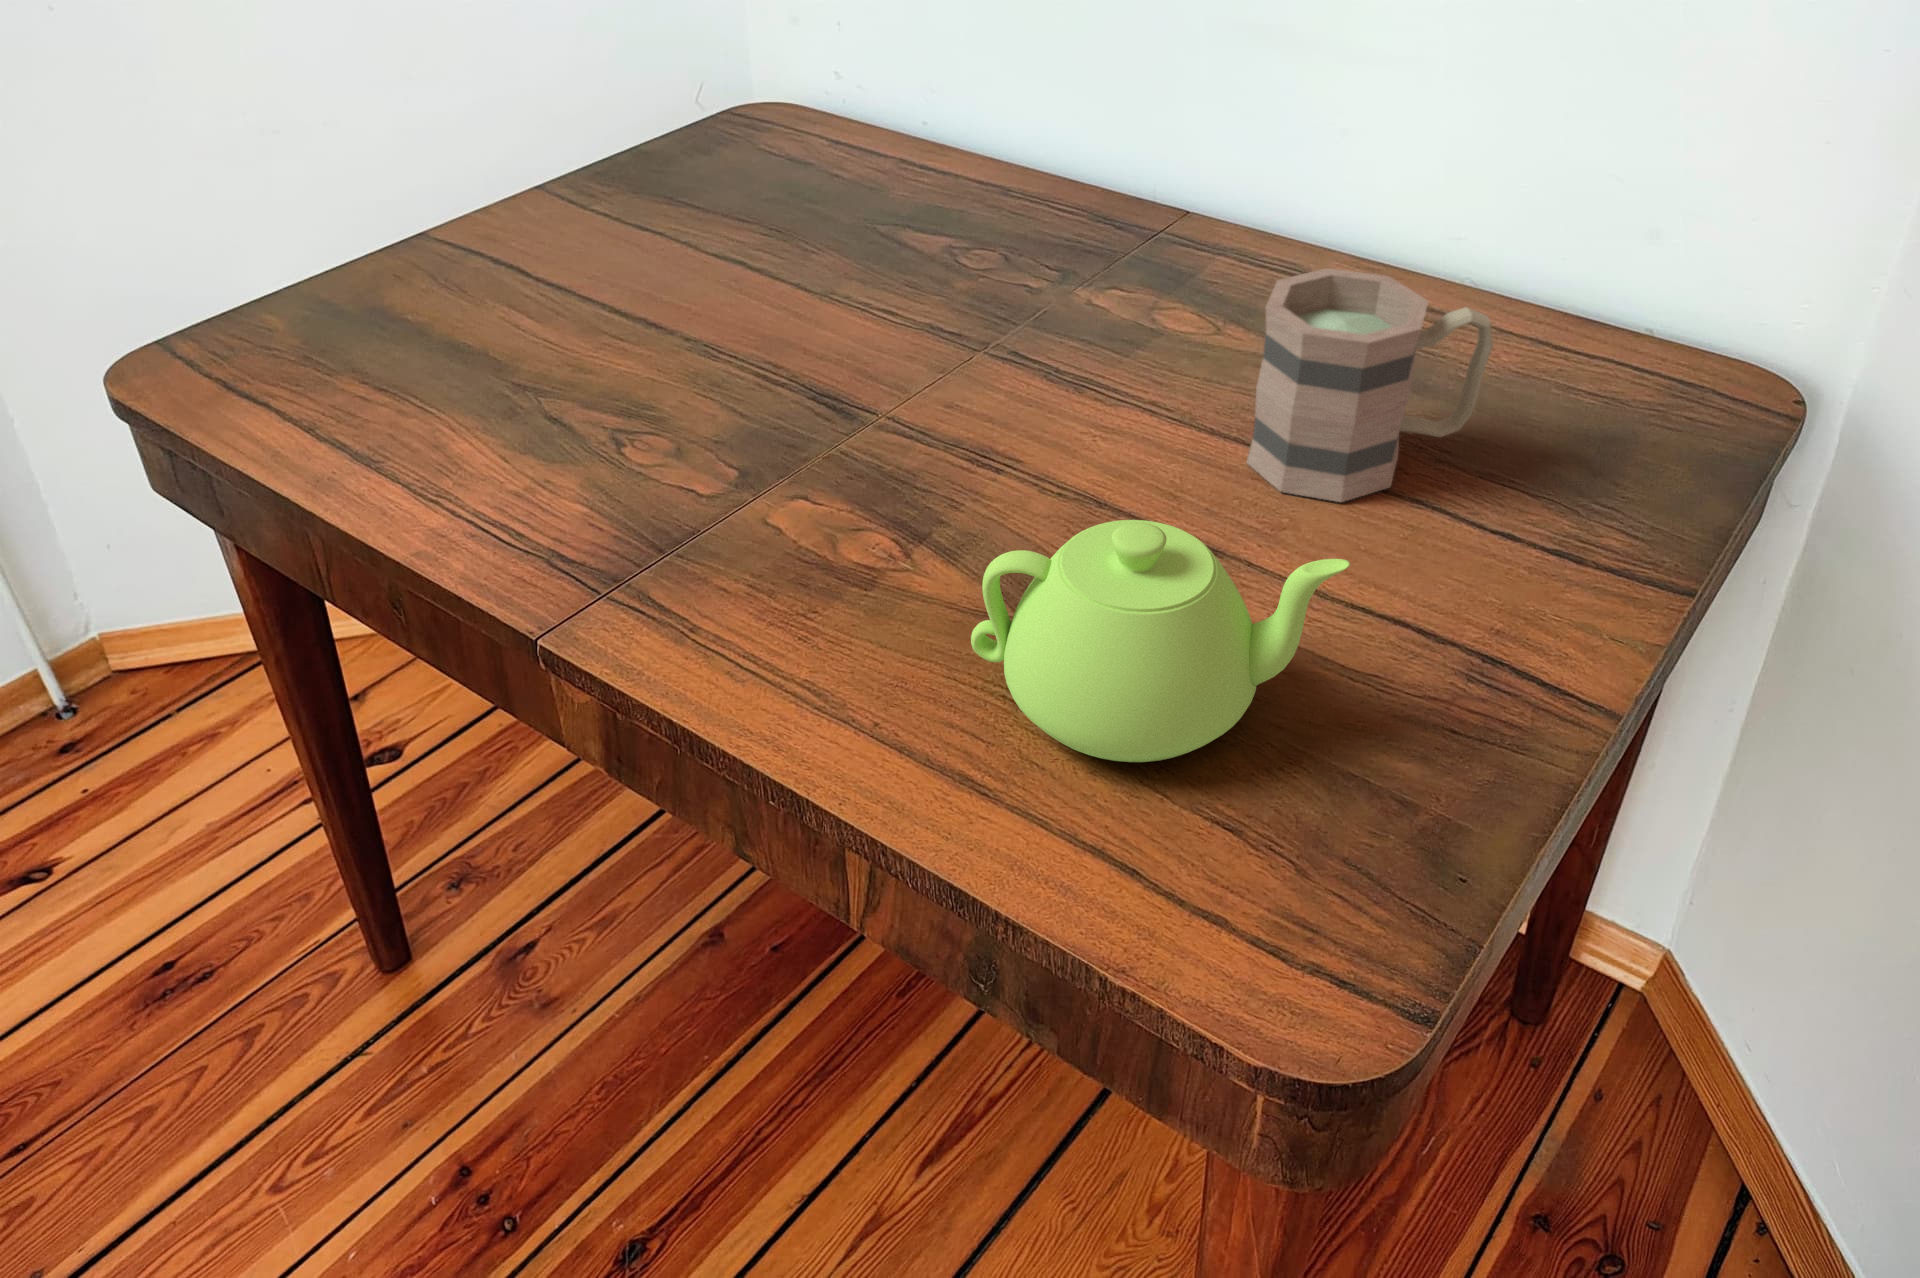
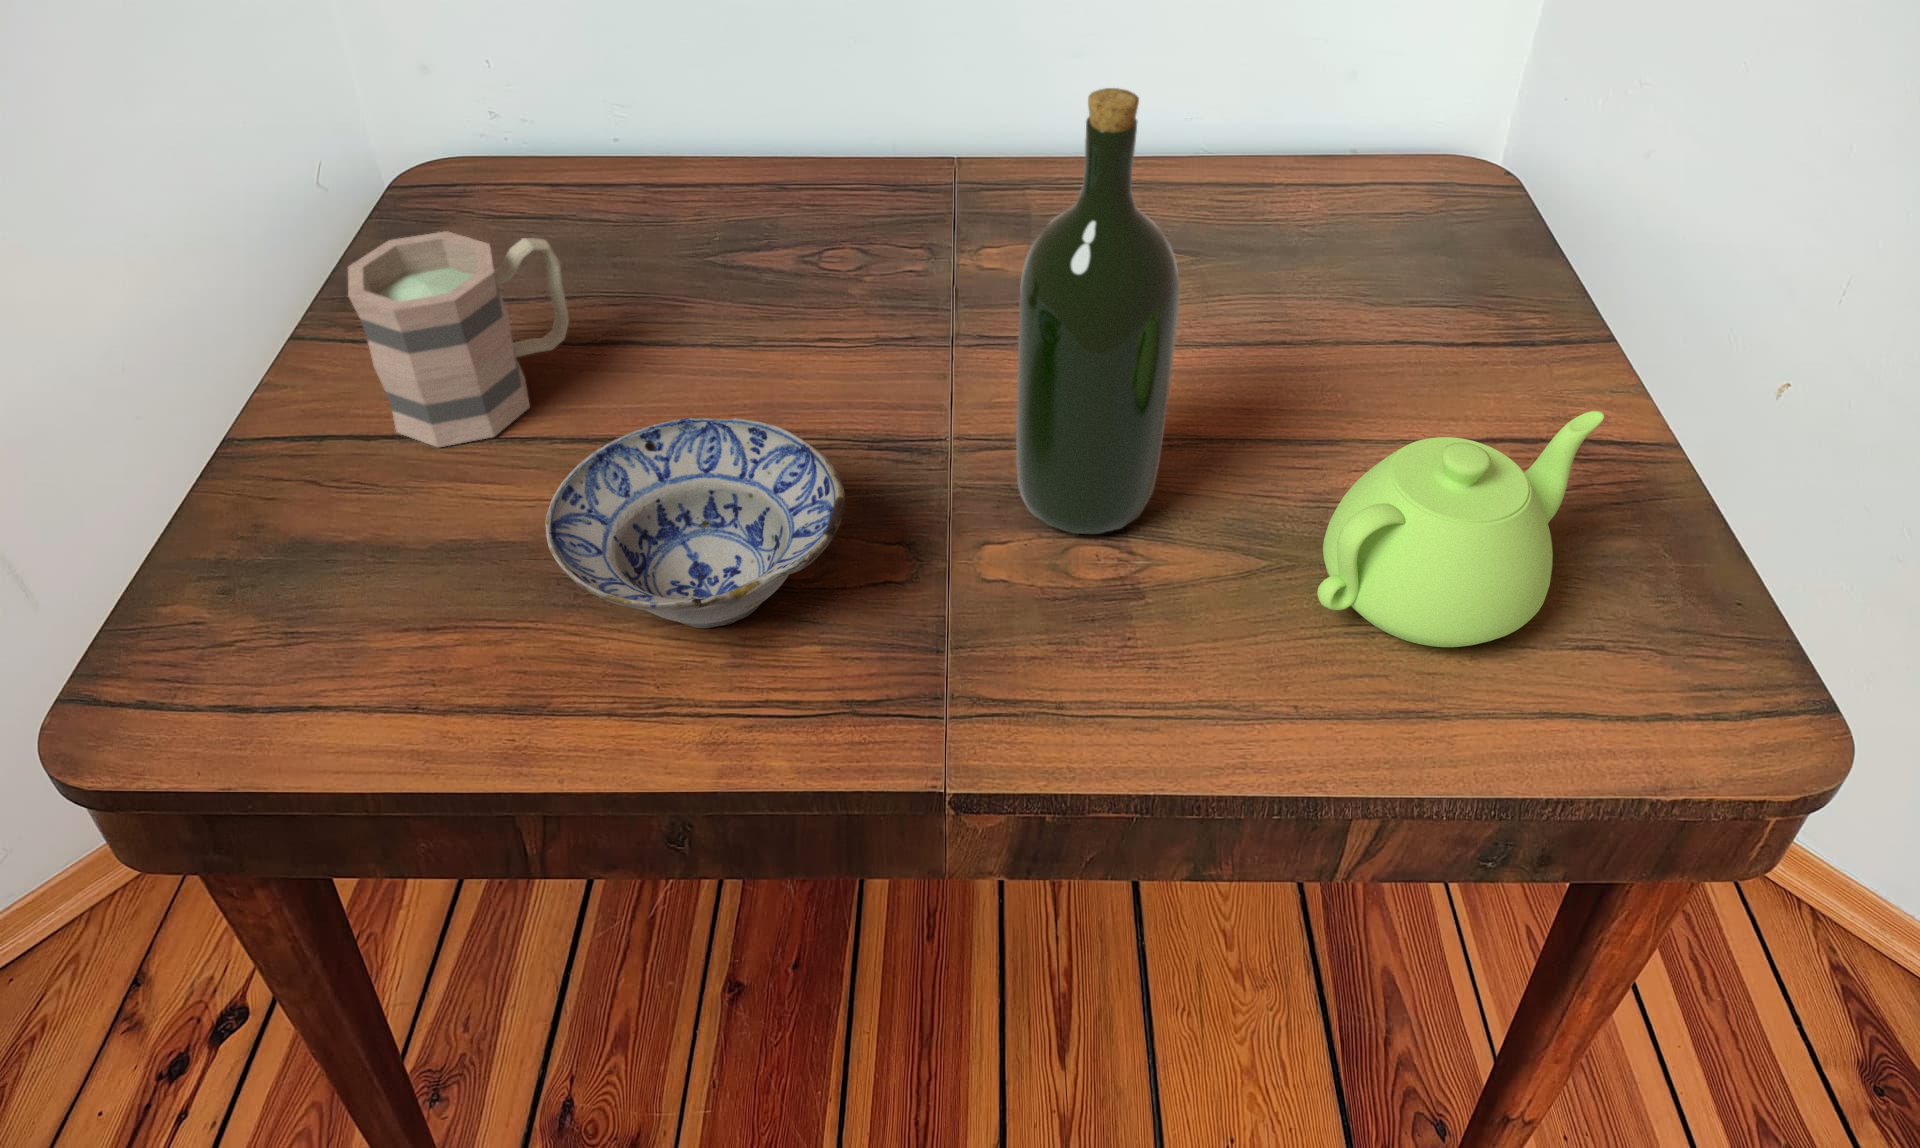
wine bottle: none [839,44,1006,532] -> present [1016,88,1179,534]
mug: present [1247,268,1493,502] -> present [348,231,569,447]
ceramic bowl: none [414,286,690,467] -> present [545,418,846,628]

